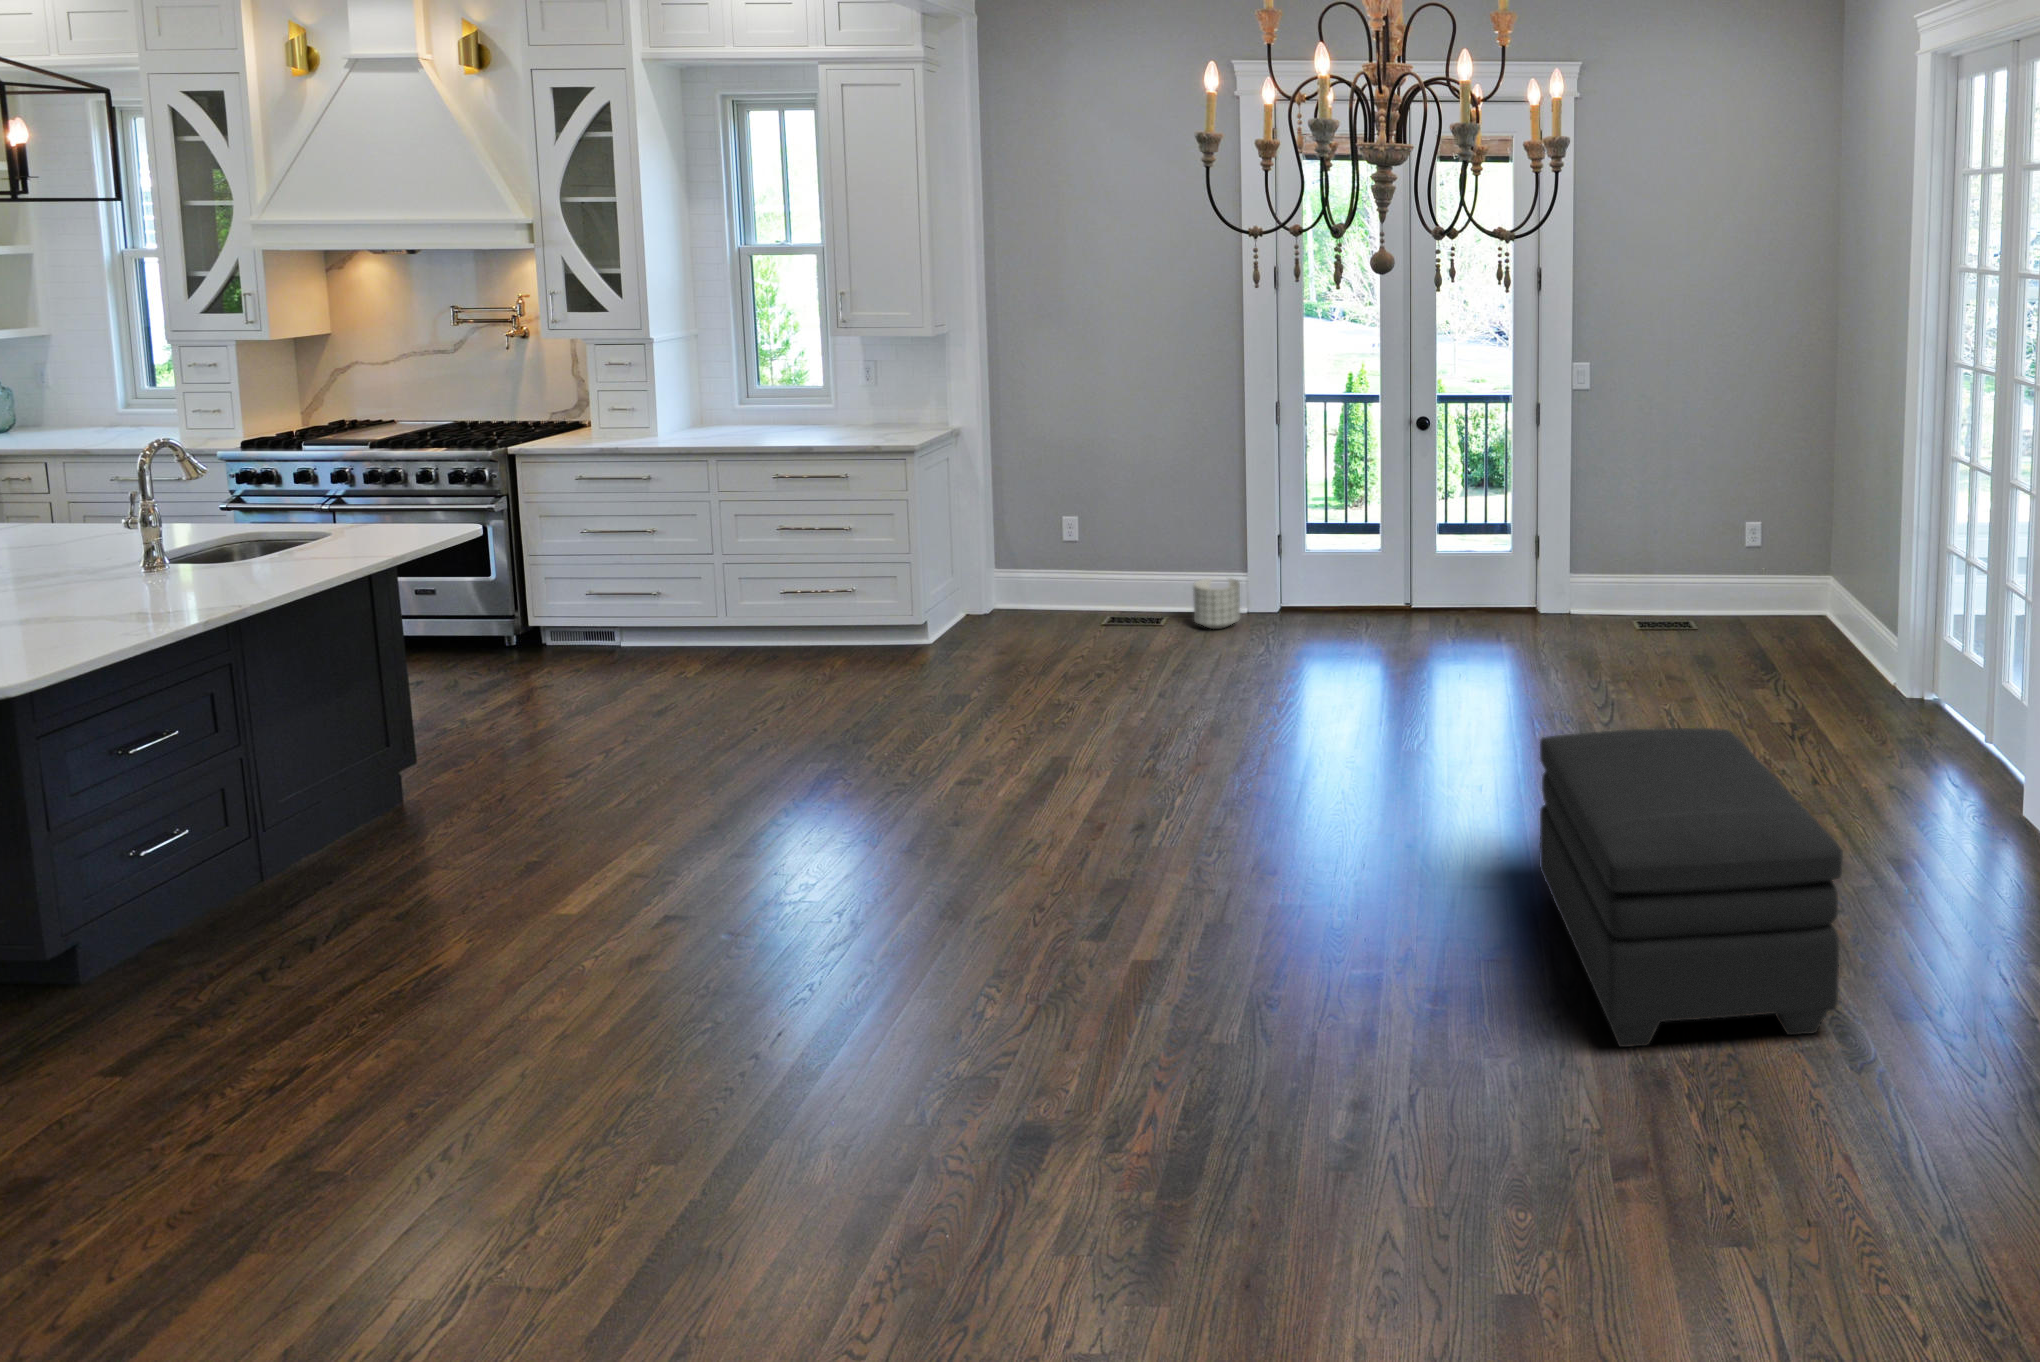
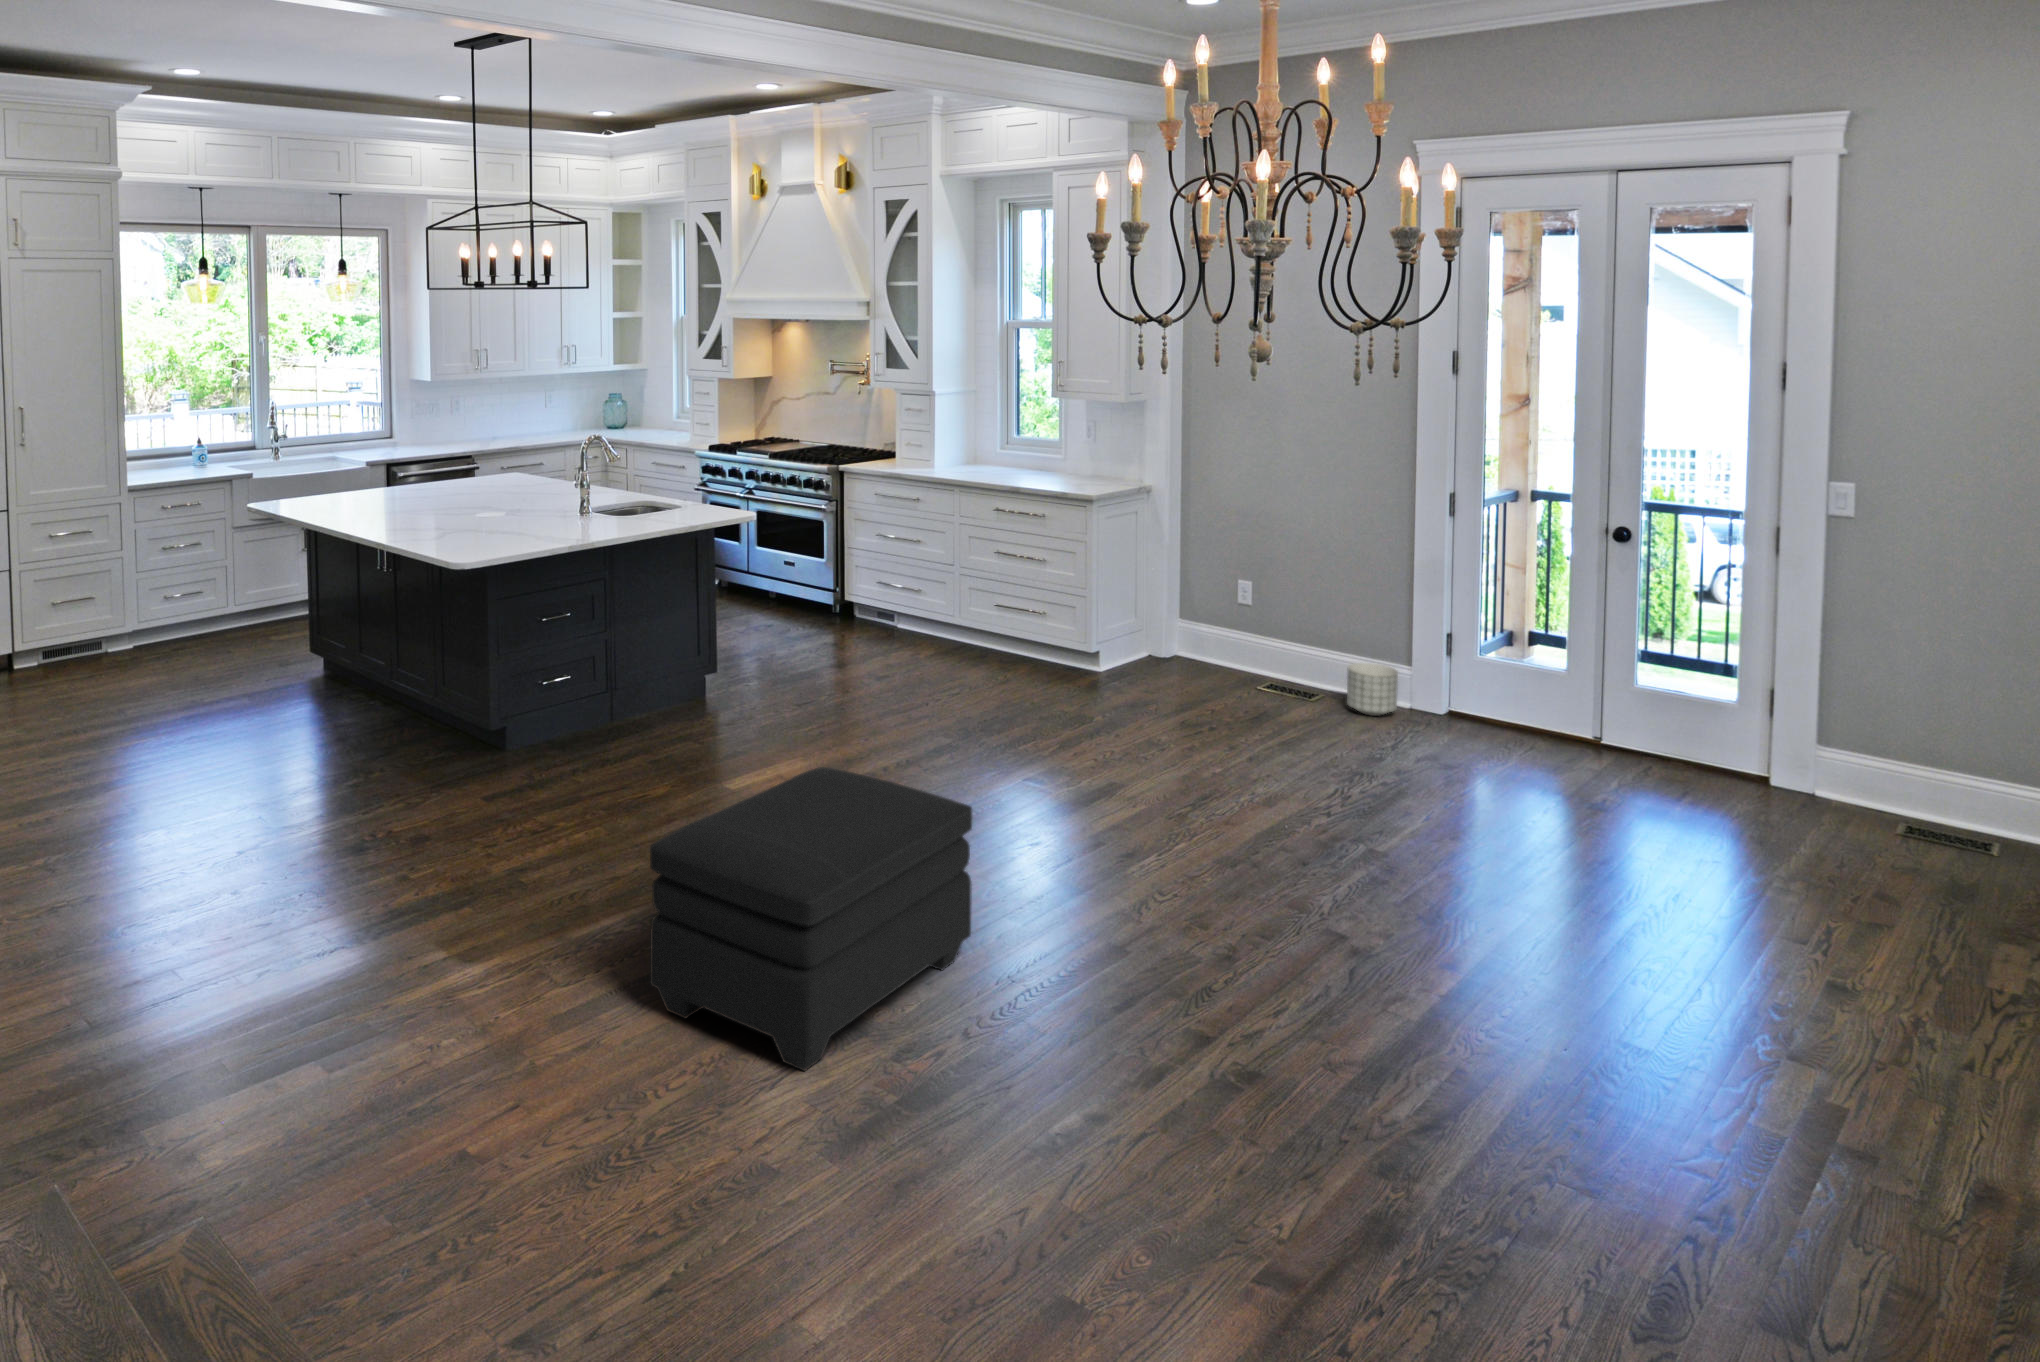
ottoman: present [1540,728,1843,1047] -> present [650,767,972,1071]

